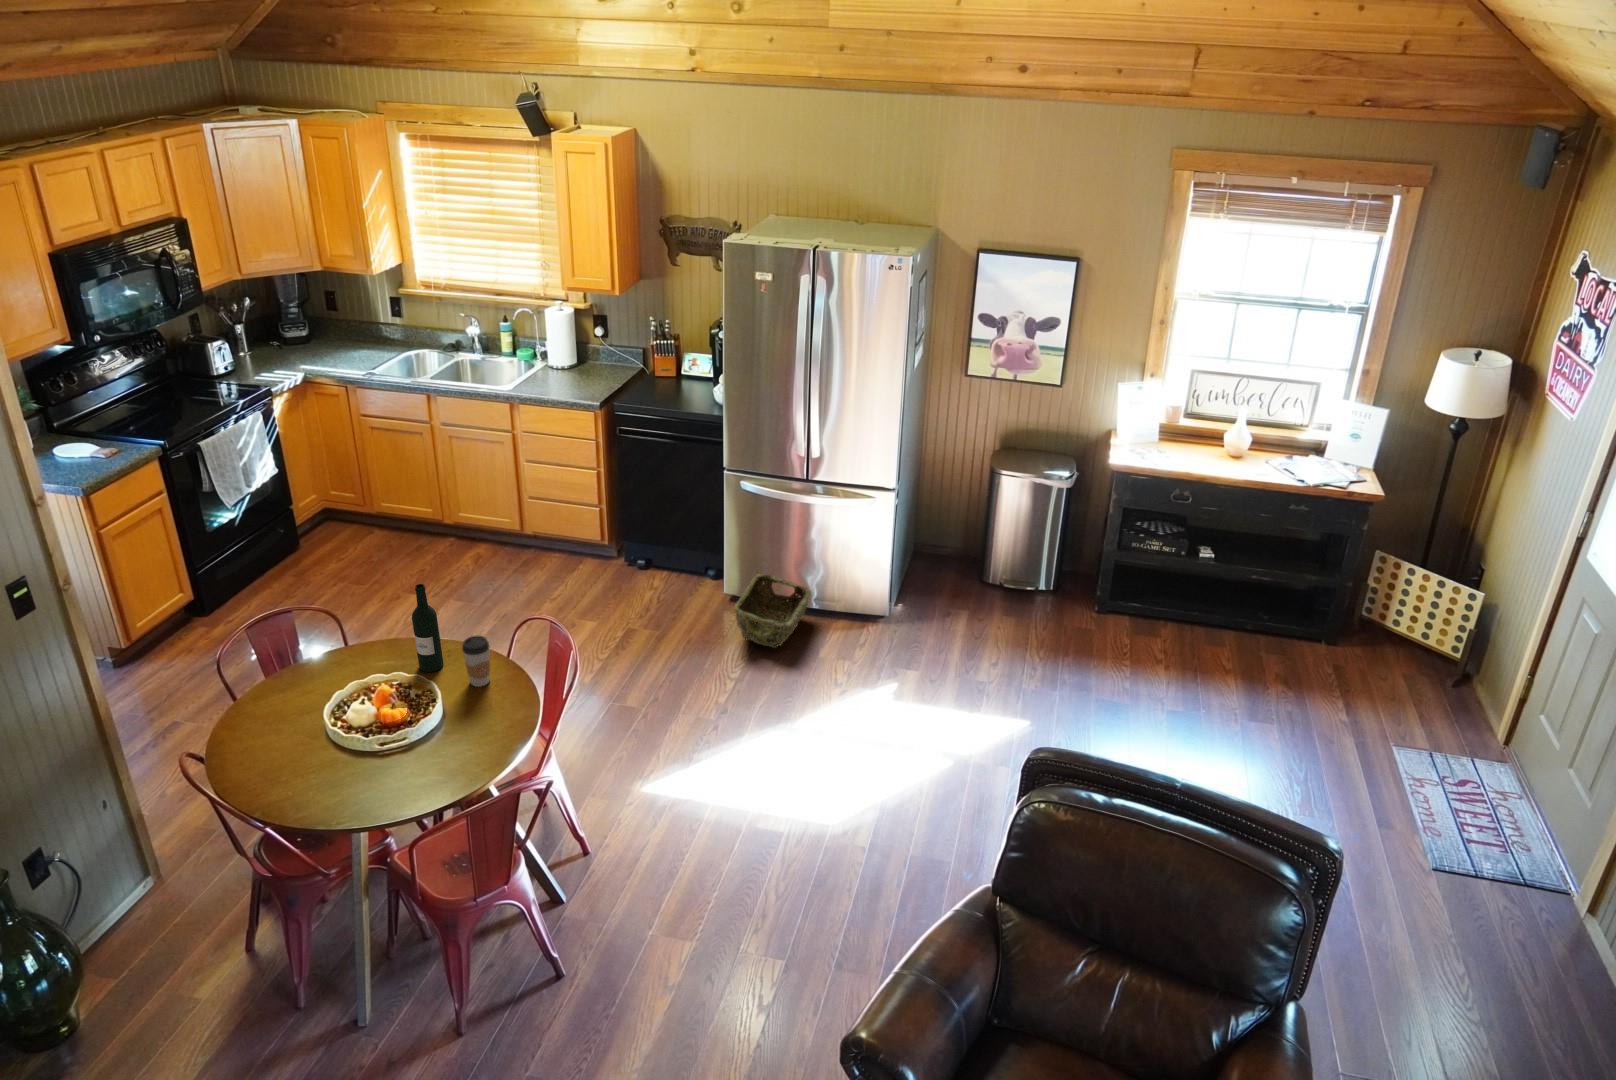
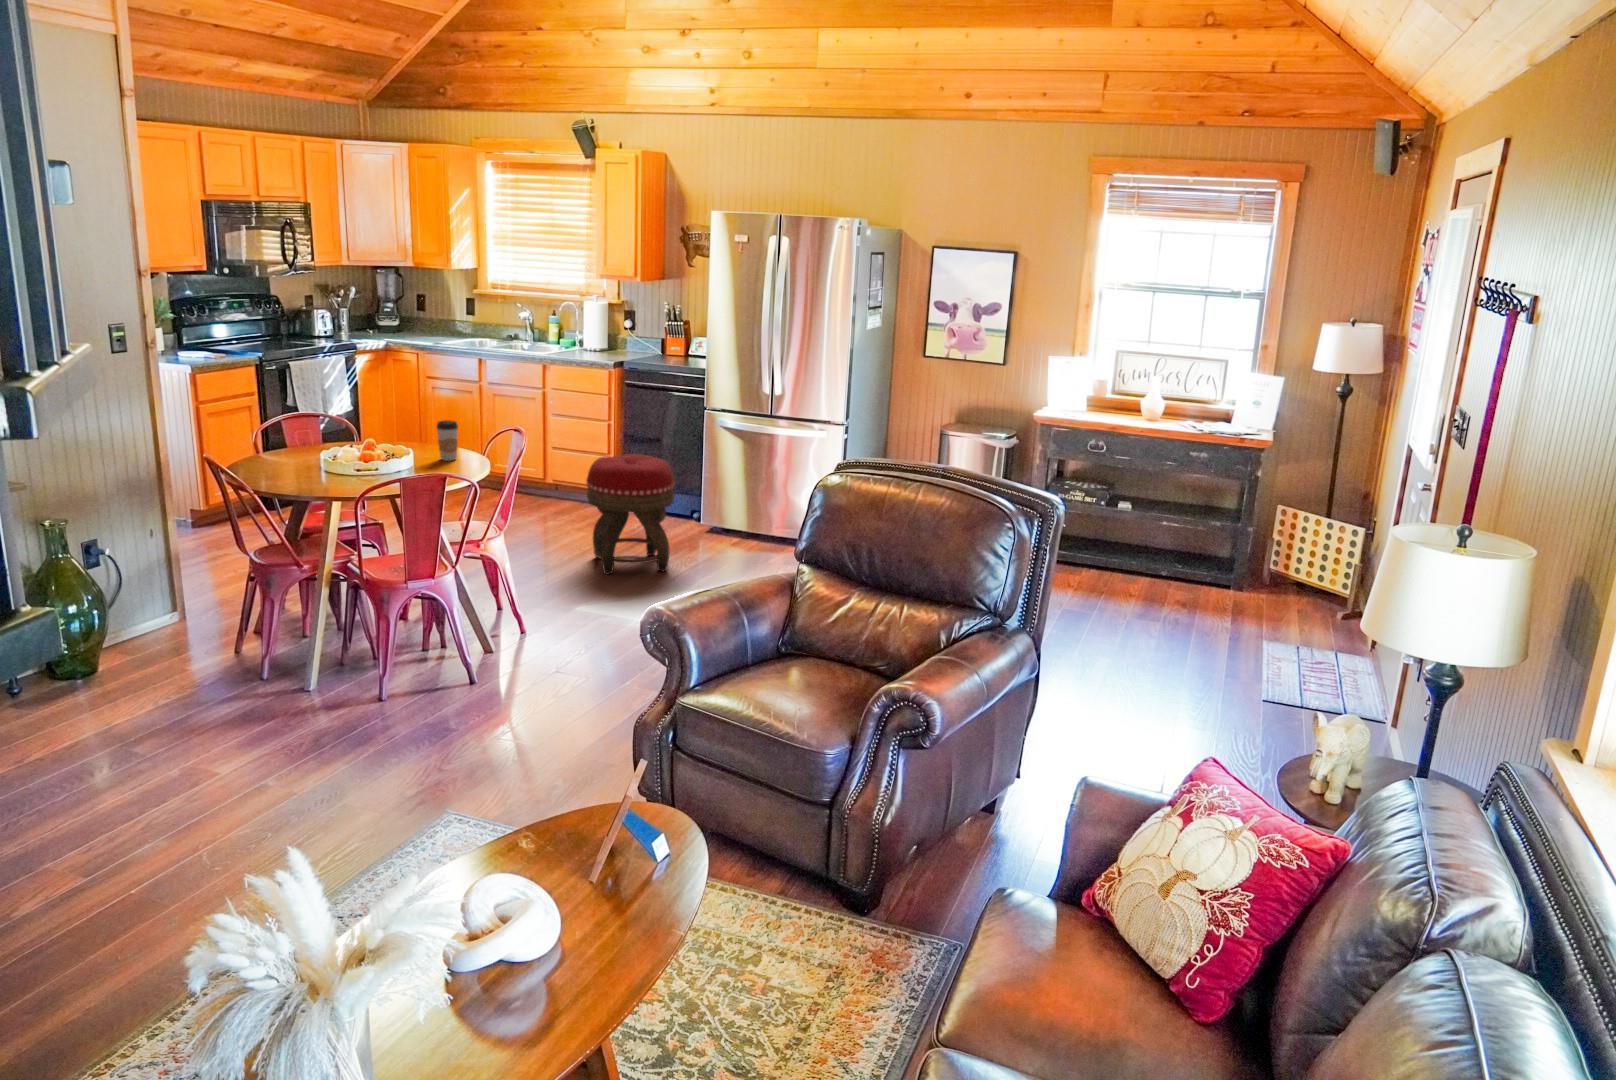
footstool: none [608,553,712,705] -> present [586,454,675,575]
woven basket: present [734,574,811,648] -> none [700,504,773,556]
wine bottle: present [412,584,443,672] -> none [404,379,425,454]

